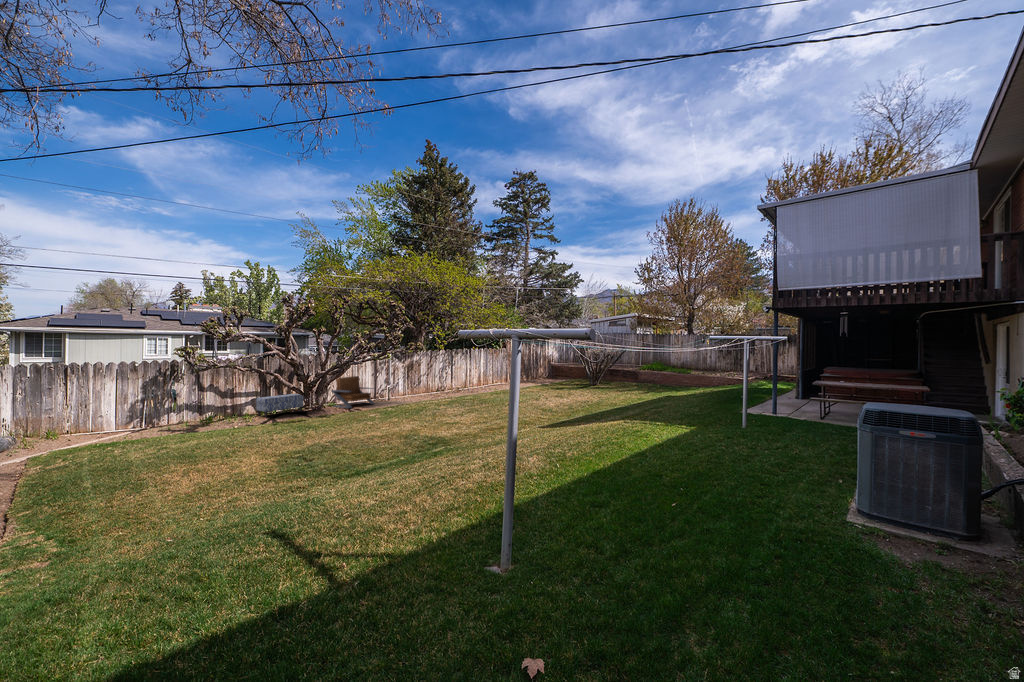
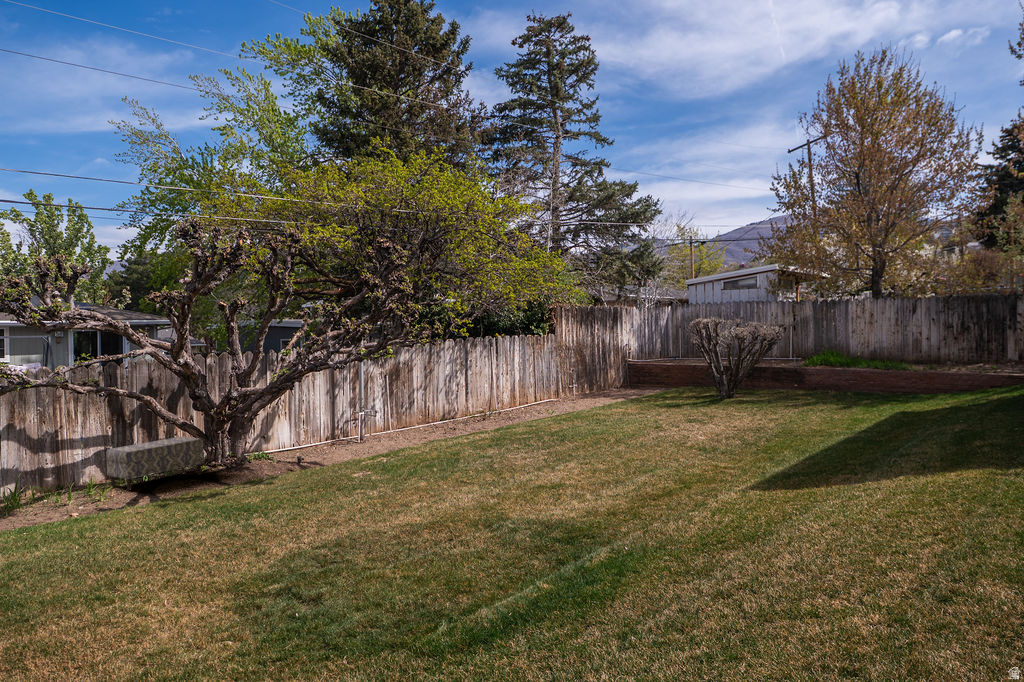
lounge chair: present [332,376,374,408] -> none [254,395,340,463]

